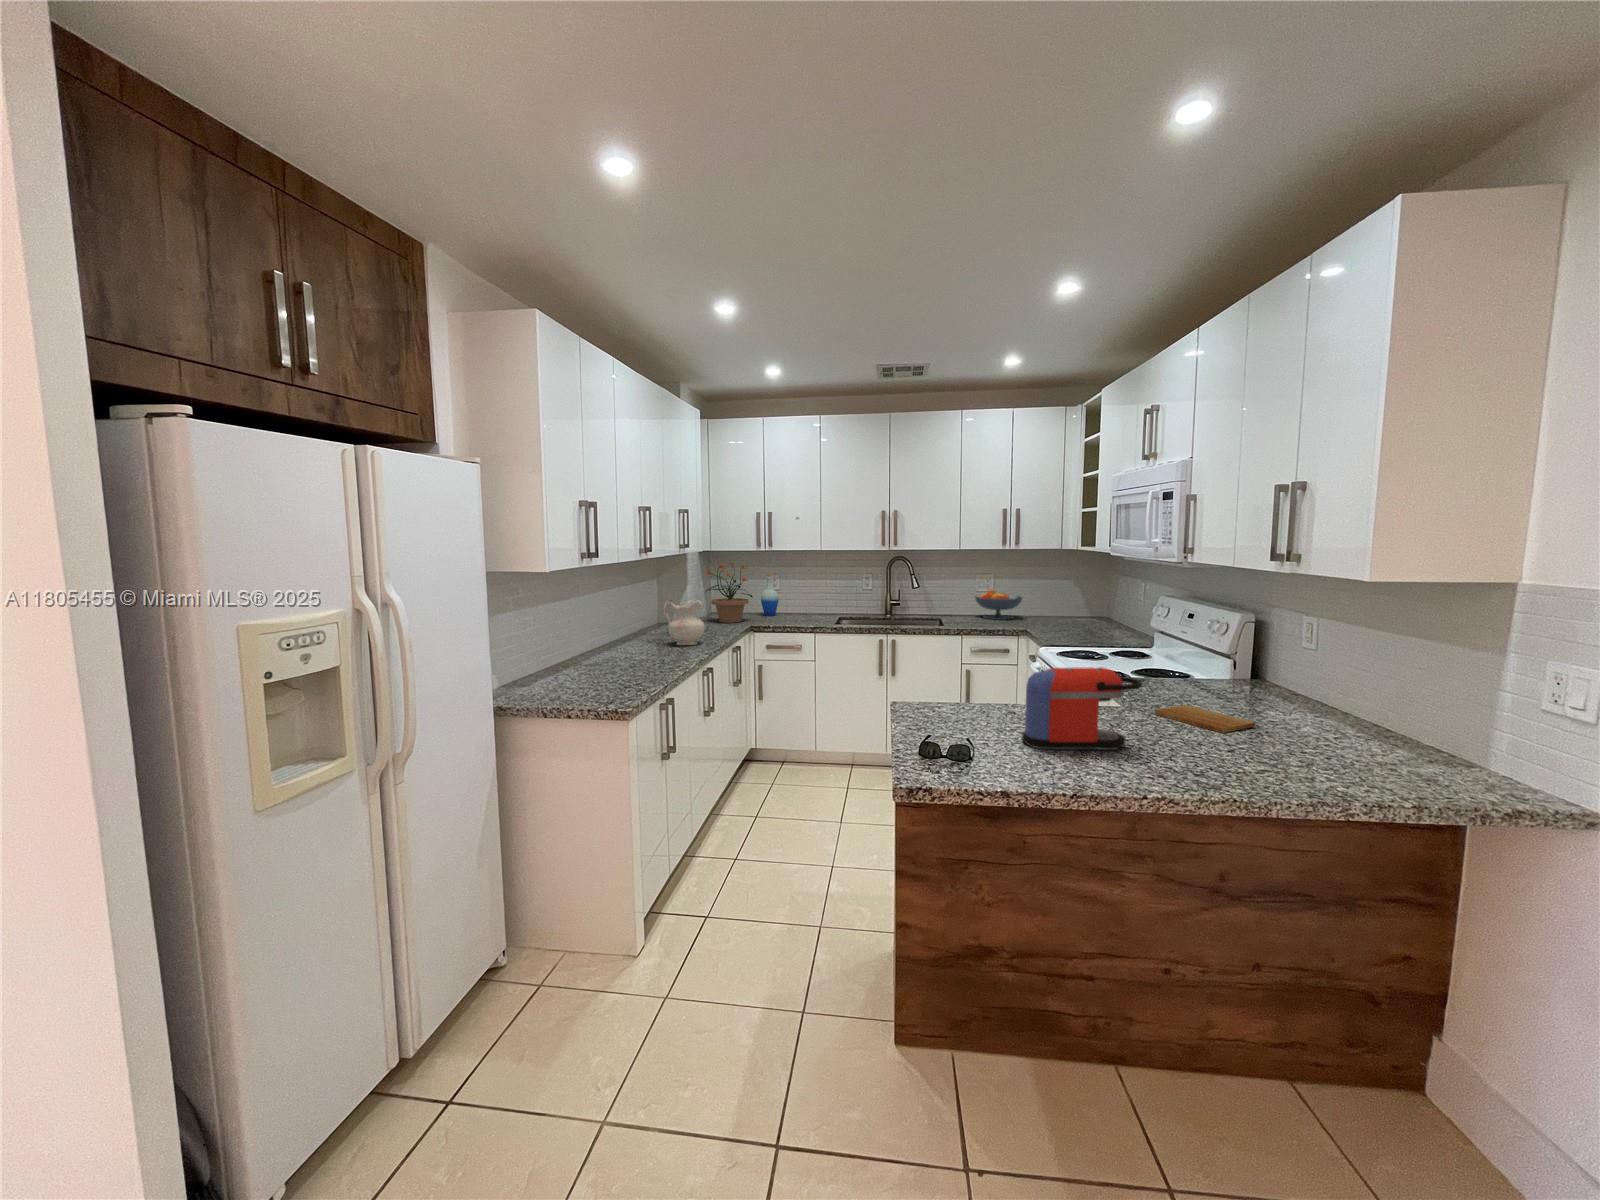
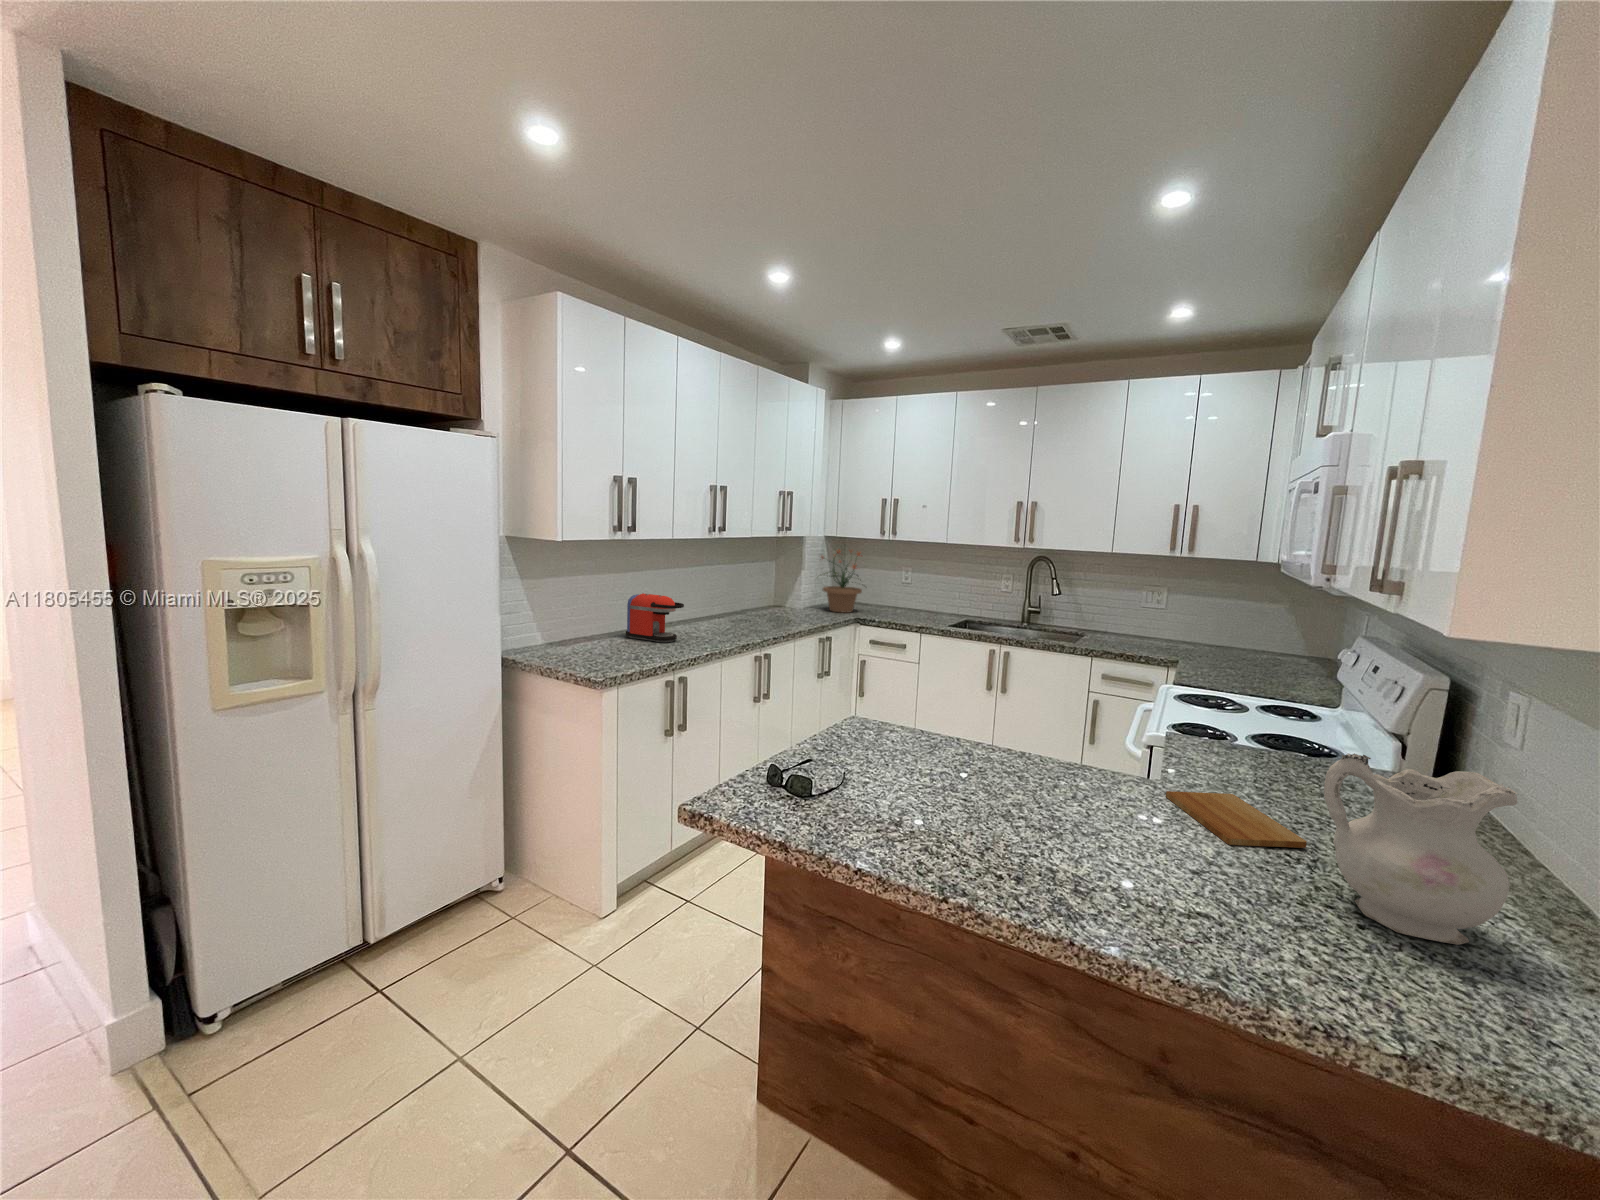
bottle: present [761,574,779,616] -> none [883,565,902,610]
fruit bowl: present [975,588,1022,620] -> none [1133,604,1201,647]
ceramic pitcher: present [664,599,704,645] -> present [1324,753,1518,945]
coffee maker: present [1022,667,1142,750] -> present [626,593,684,642]

